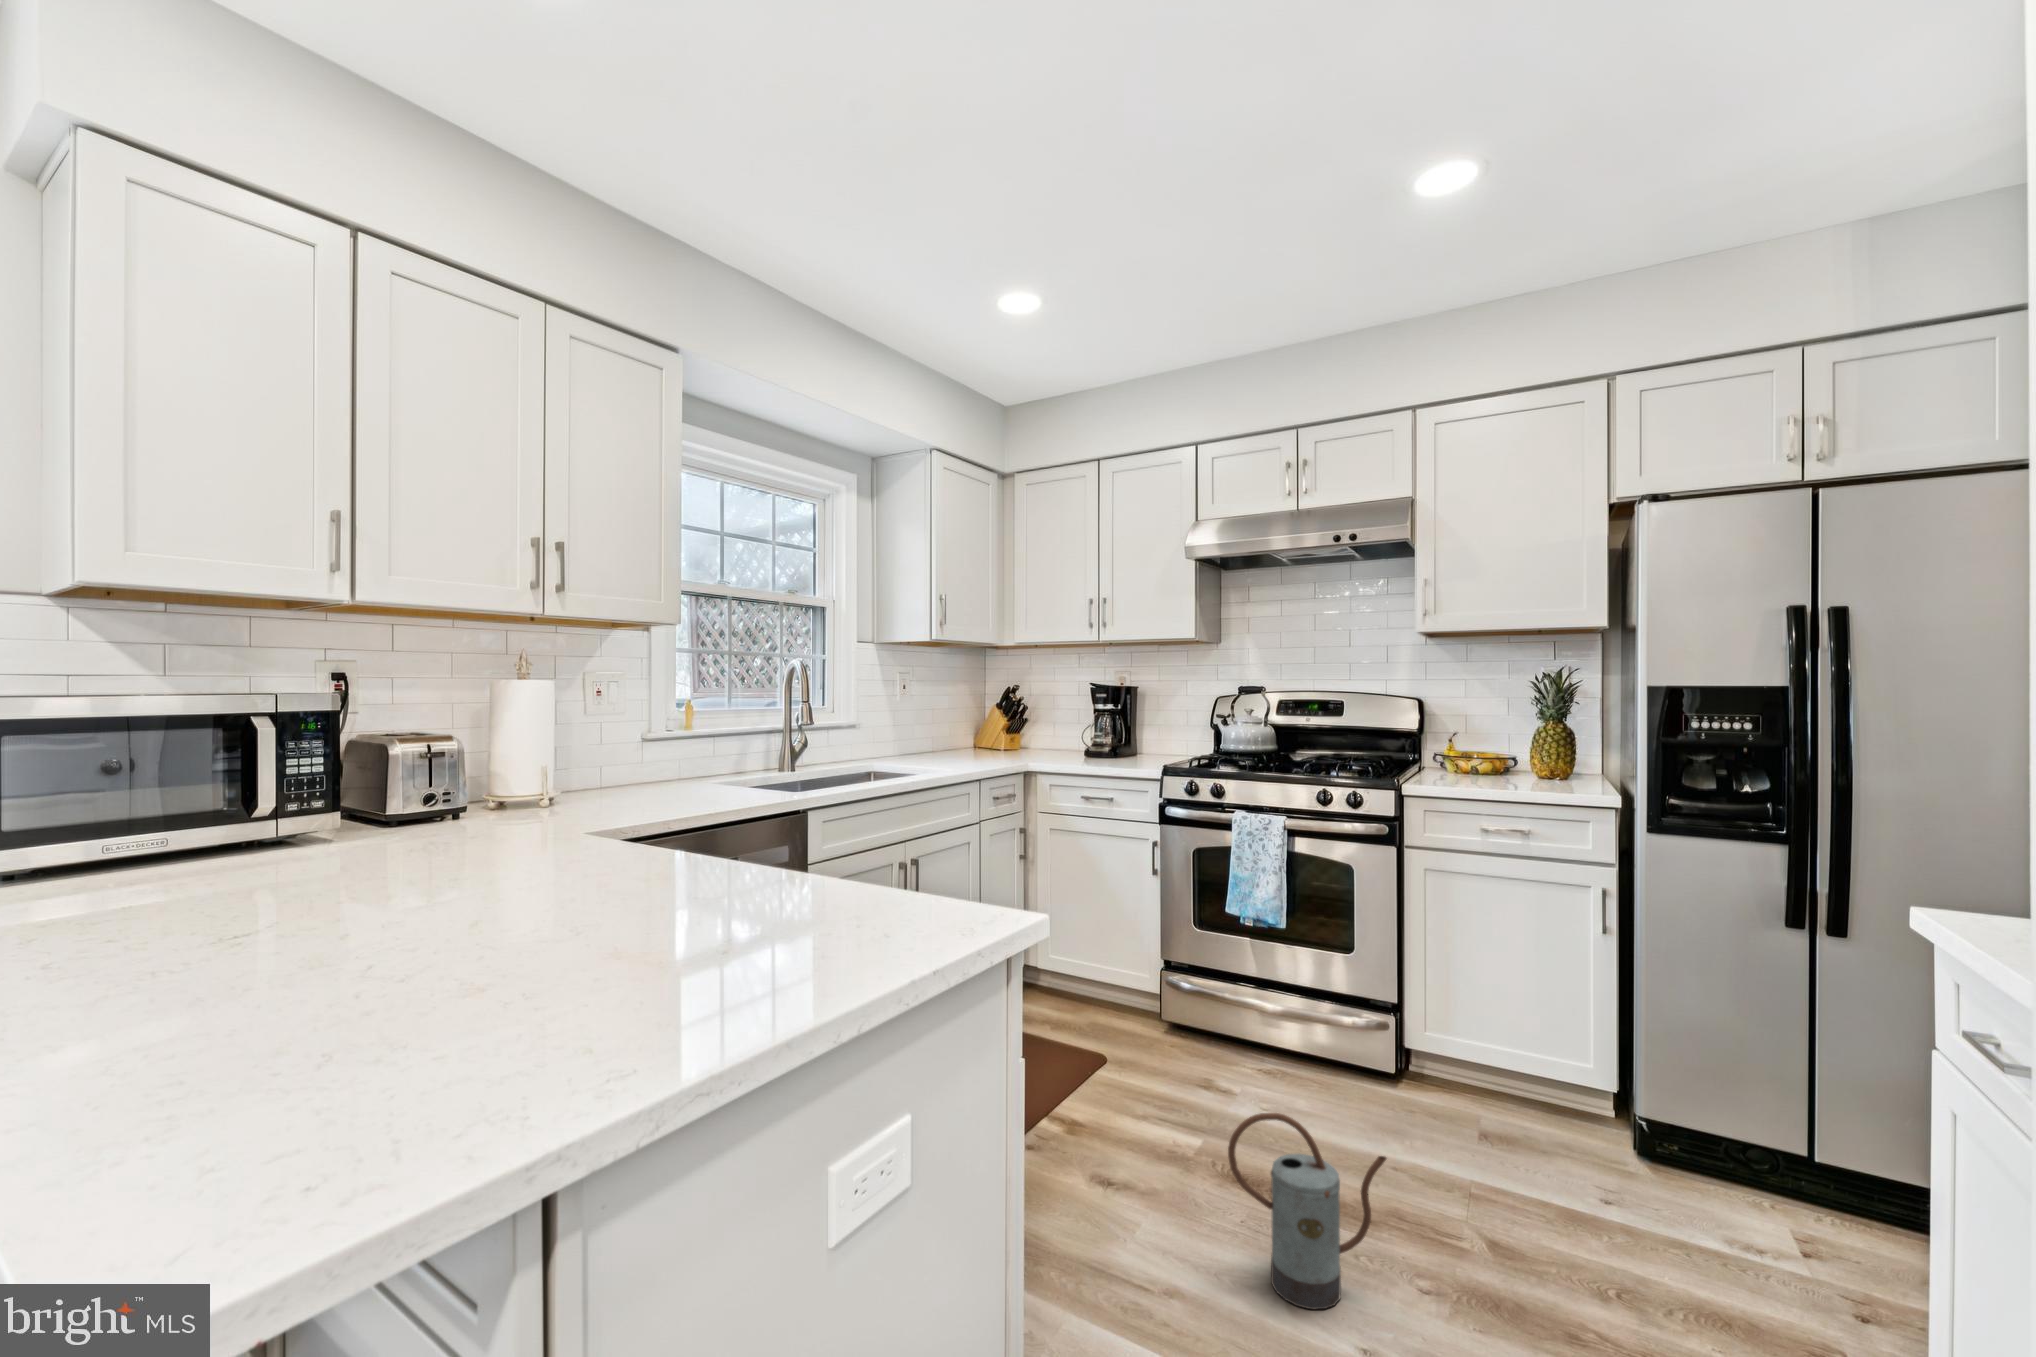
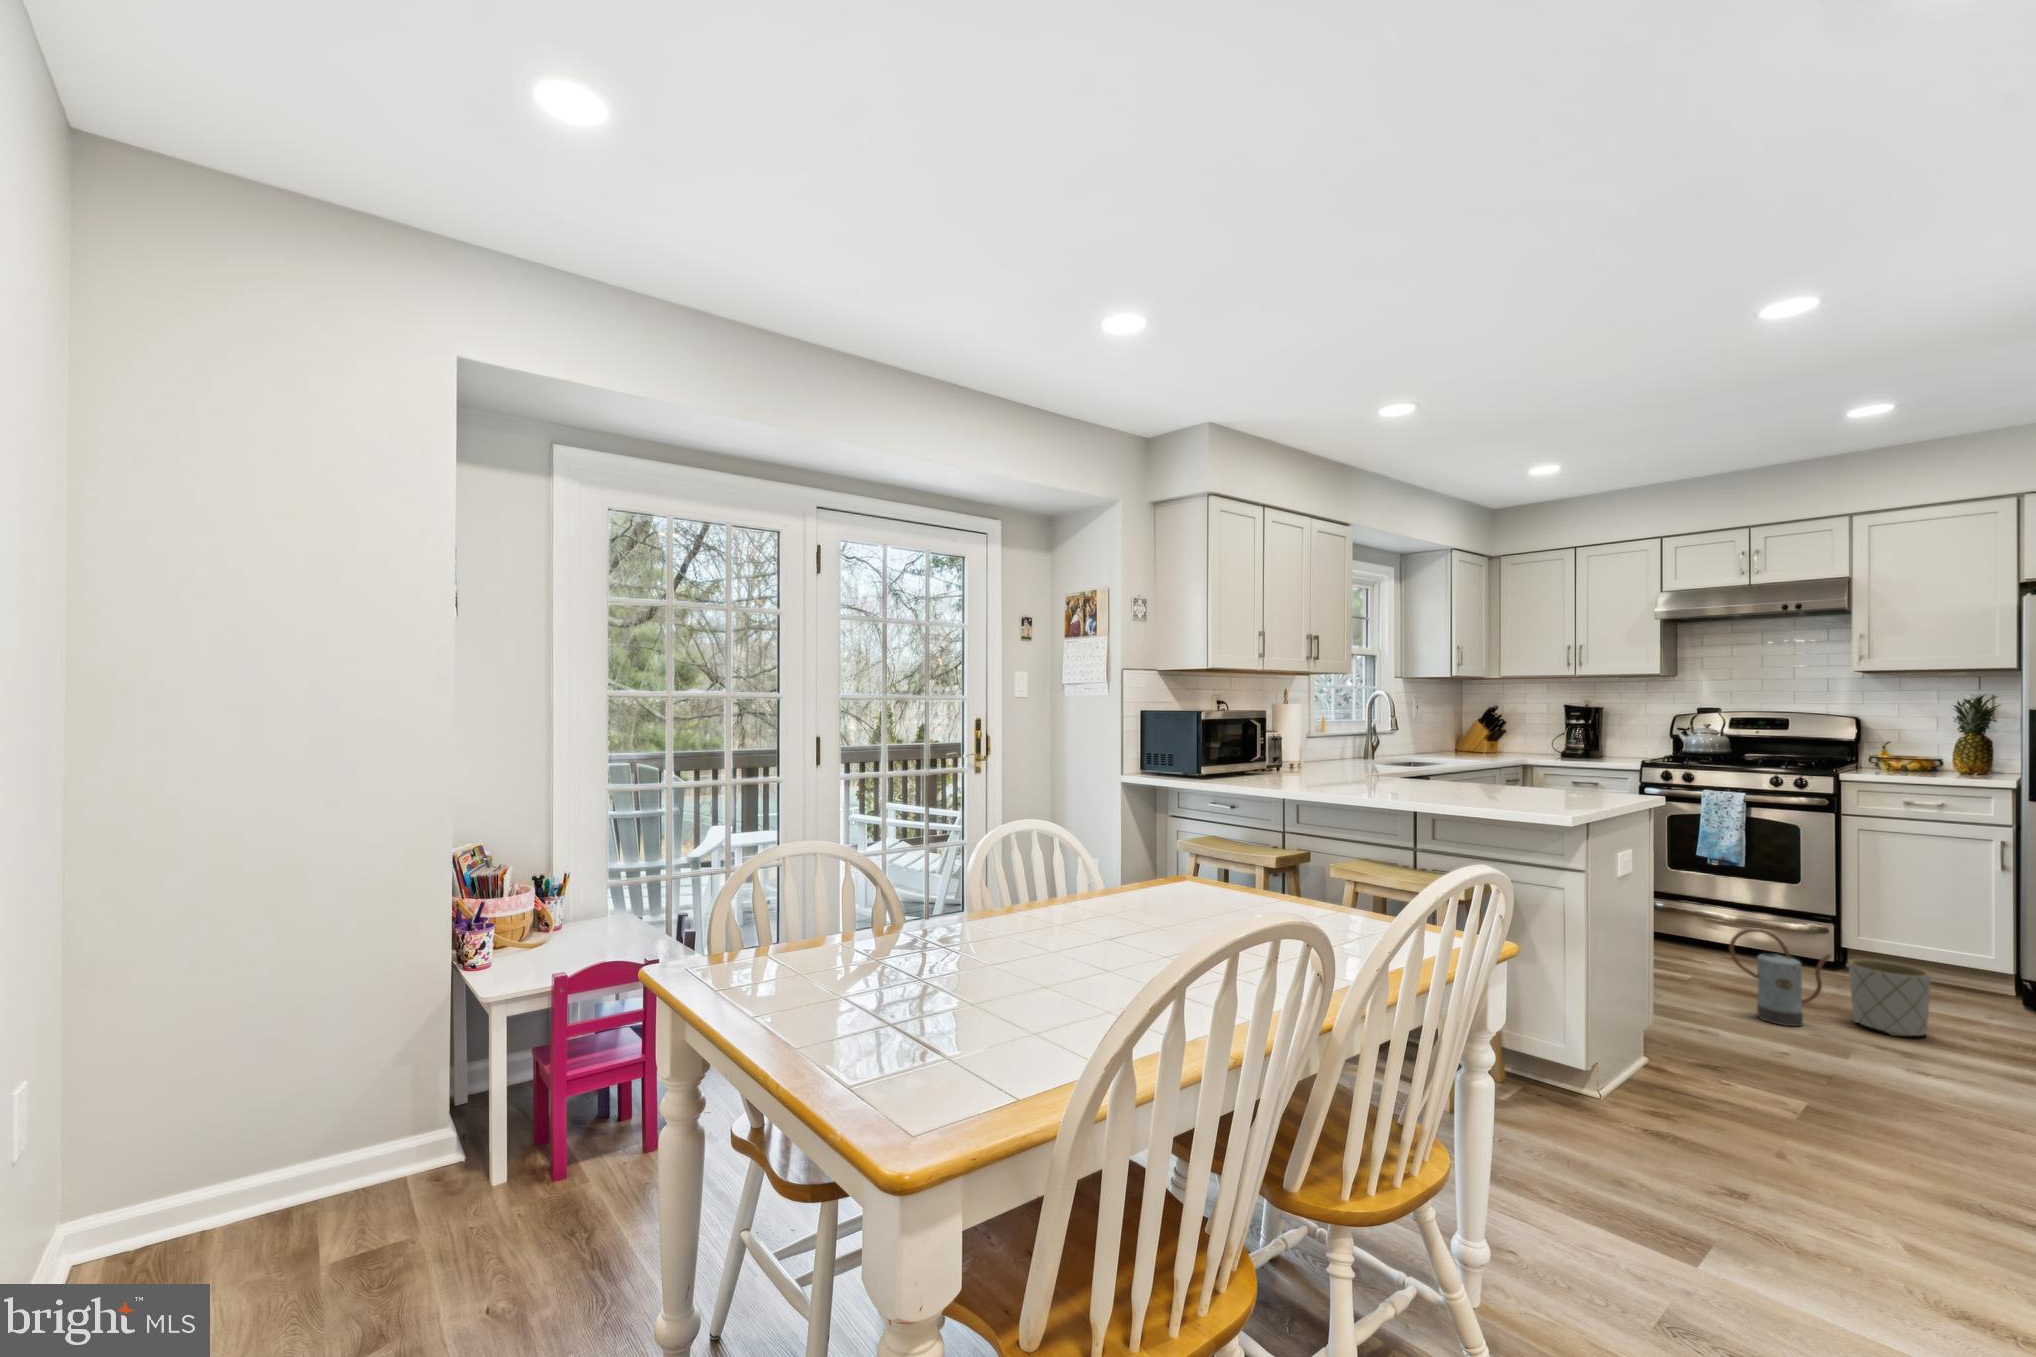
planter: none [1411,1134,1532,1303] -> present [1848,959,1931,1036]

